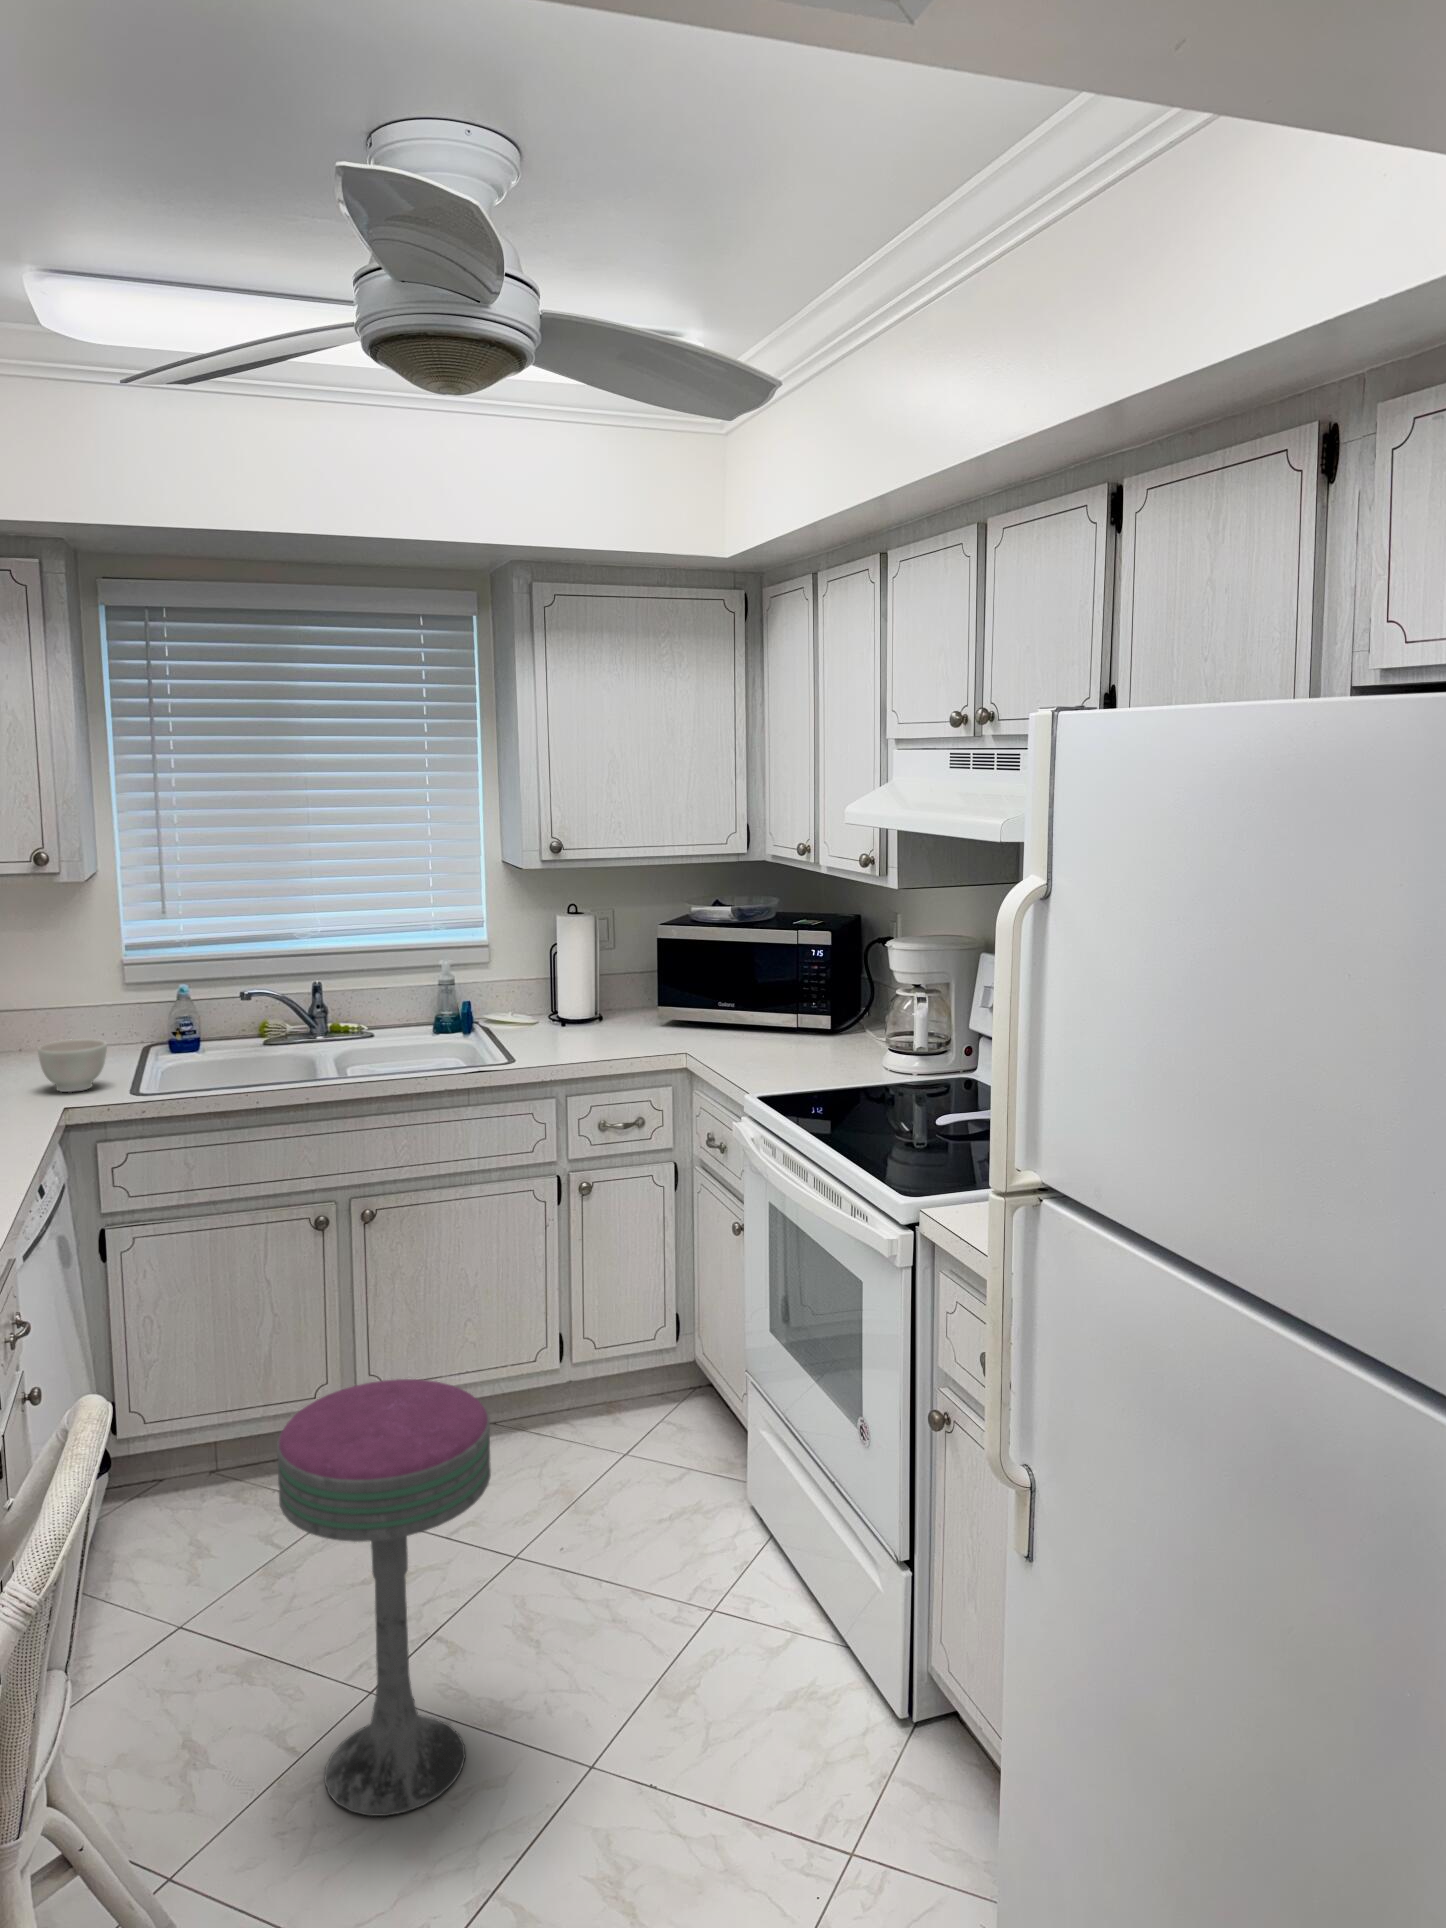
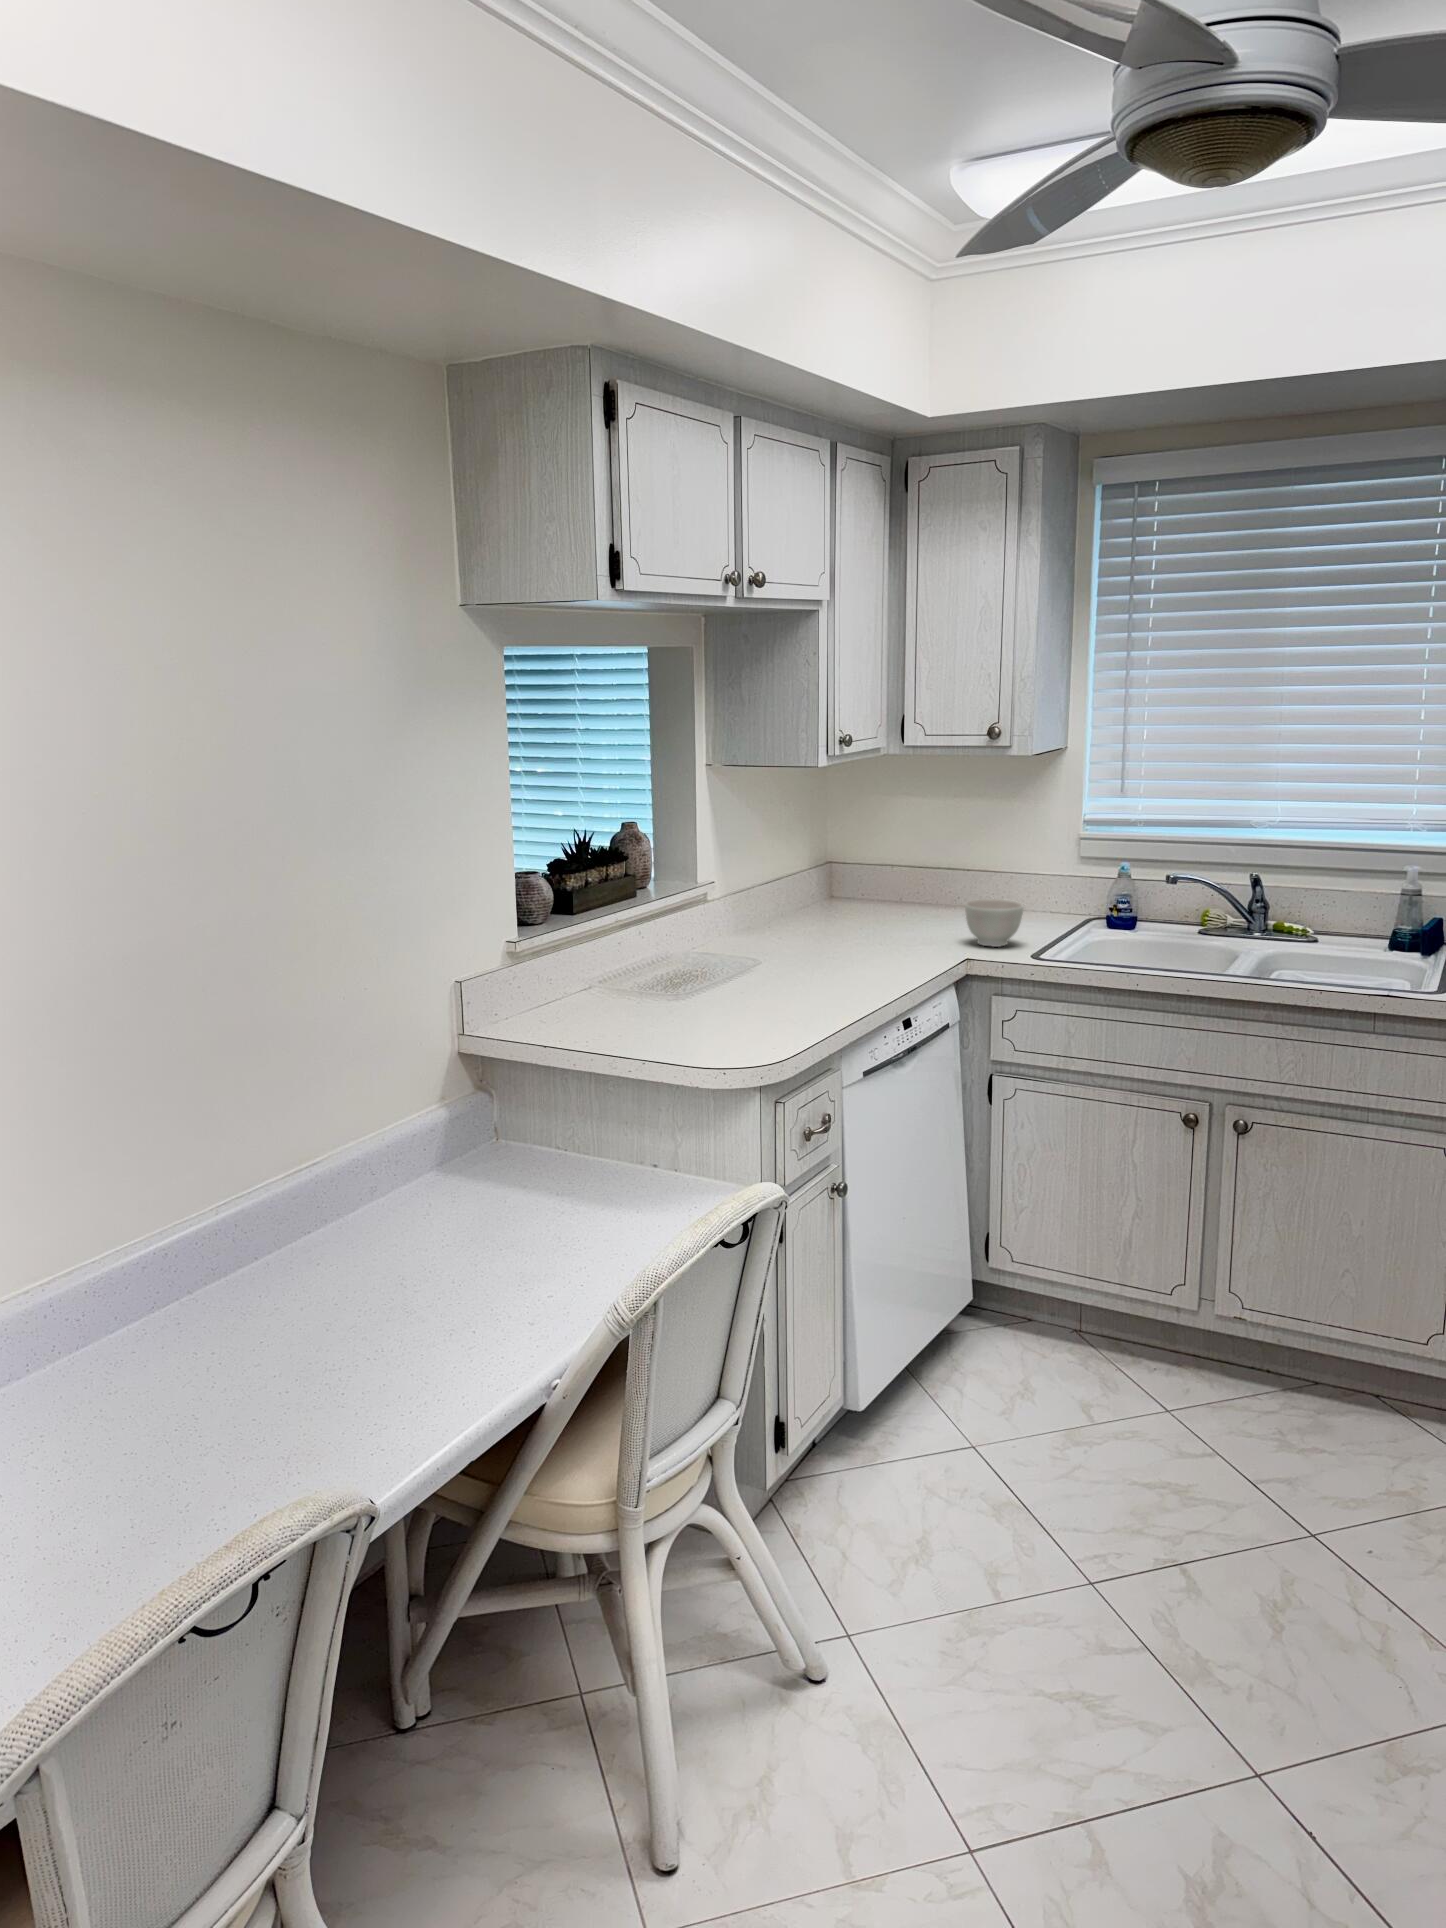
bar stool: present [277,1379,491,1816] -> none [982,1276,1206,1712]

